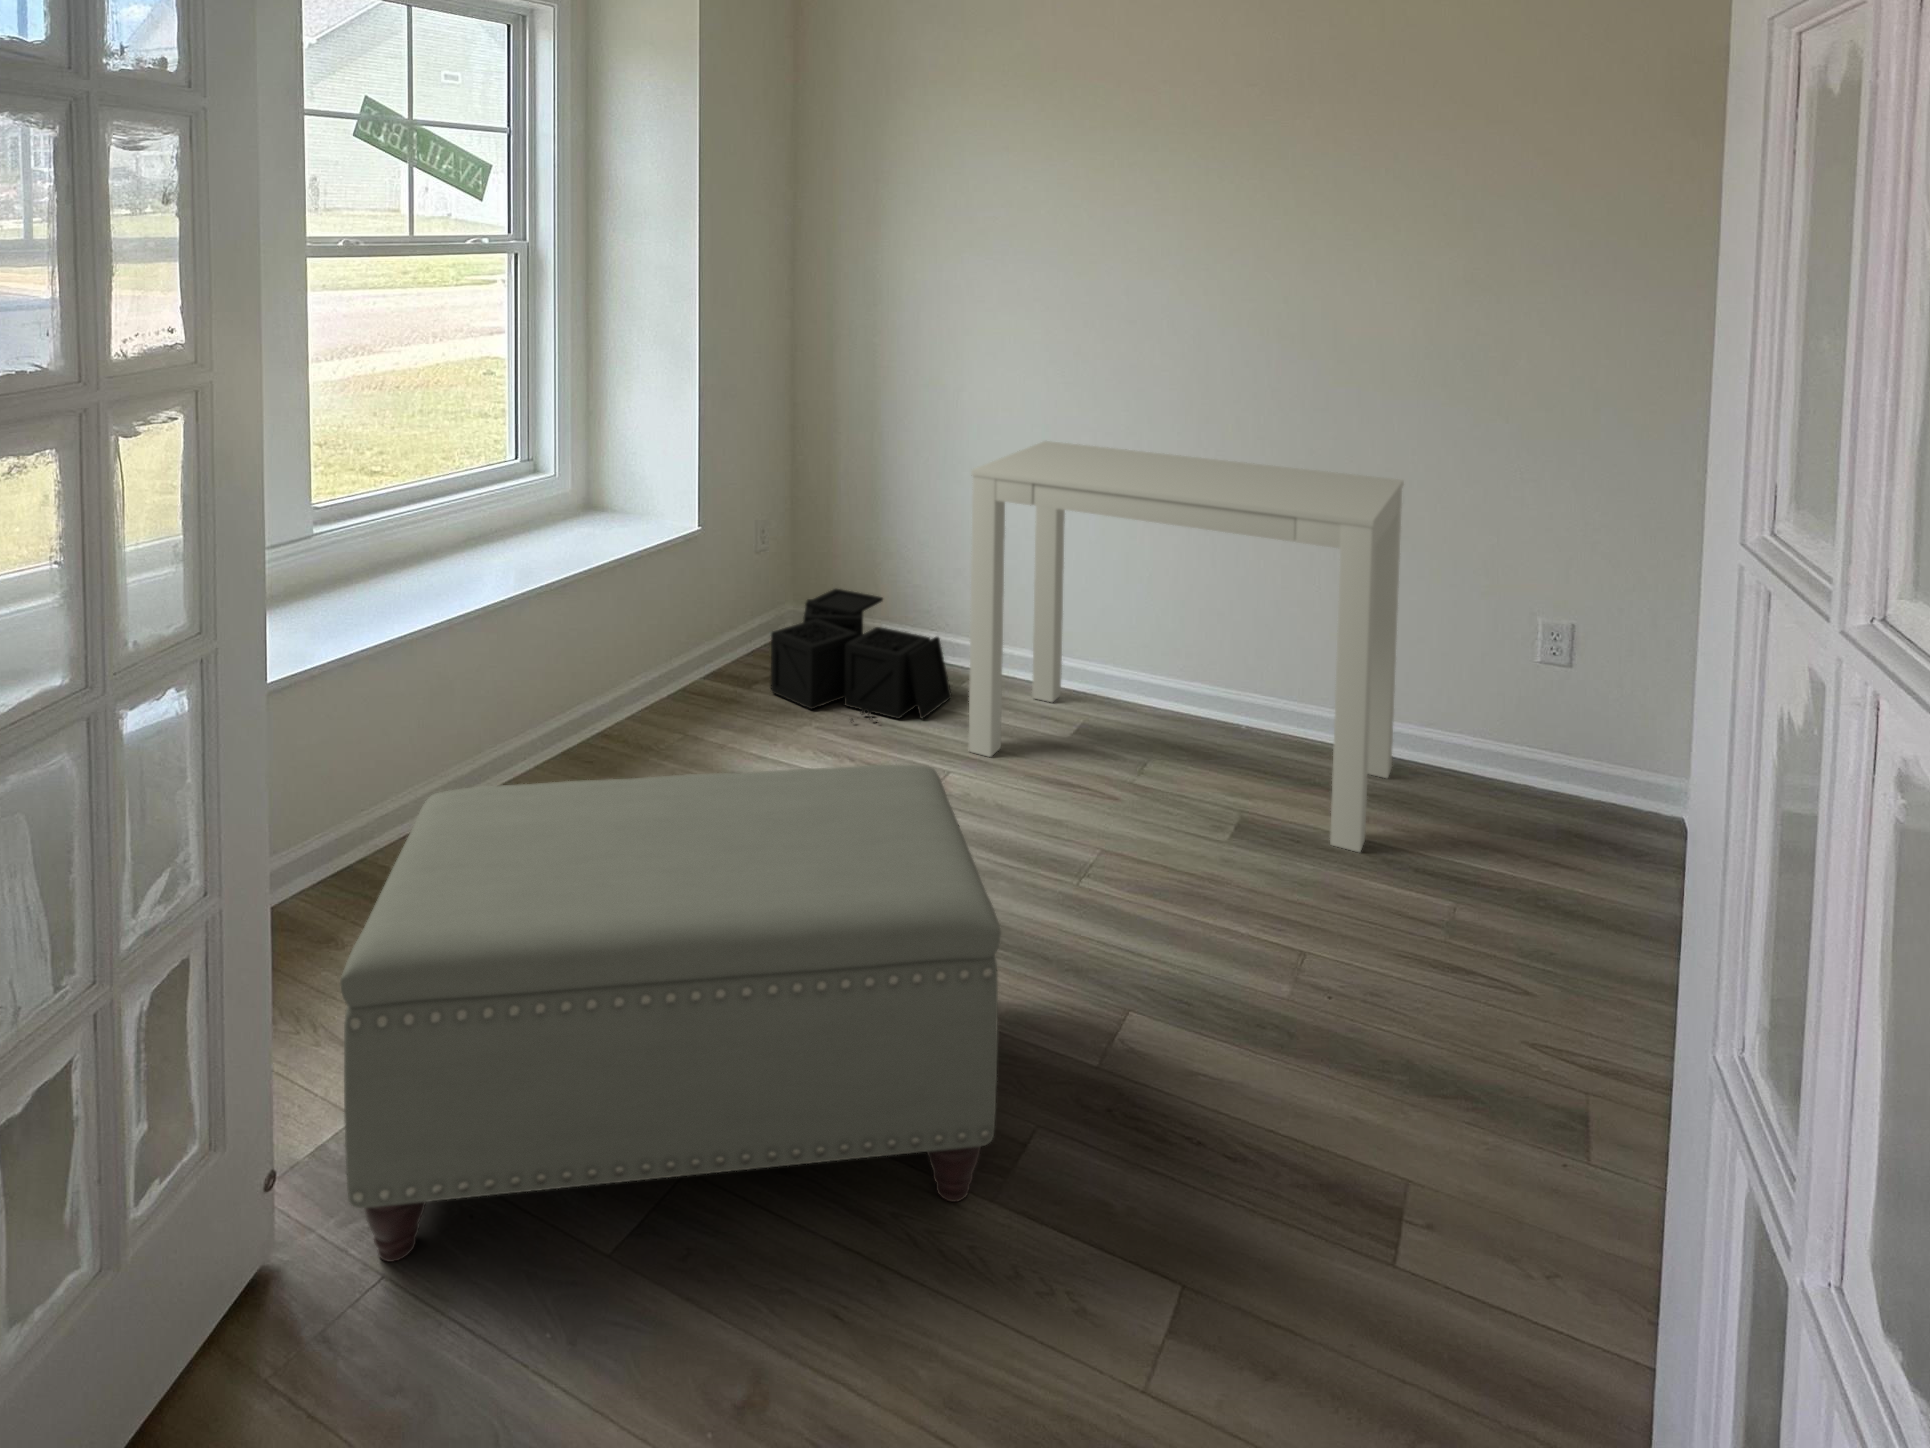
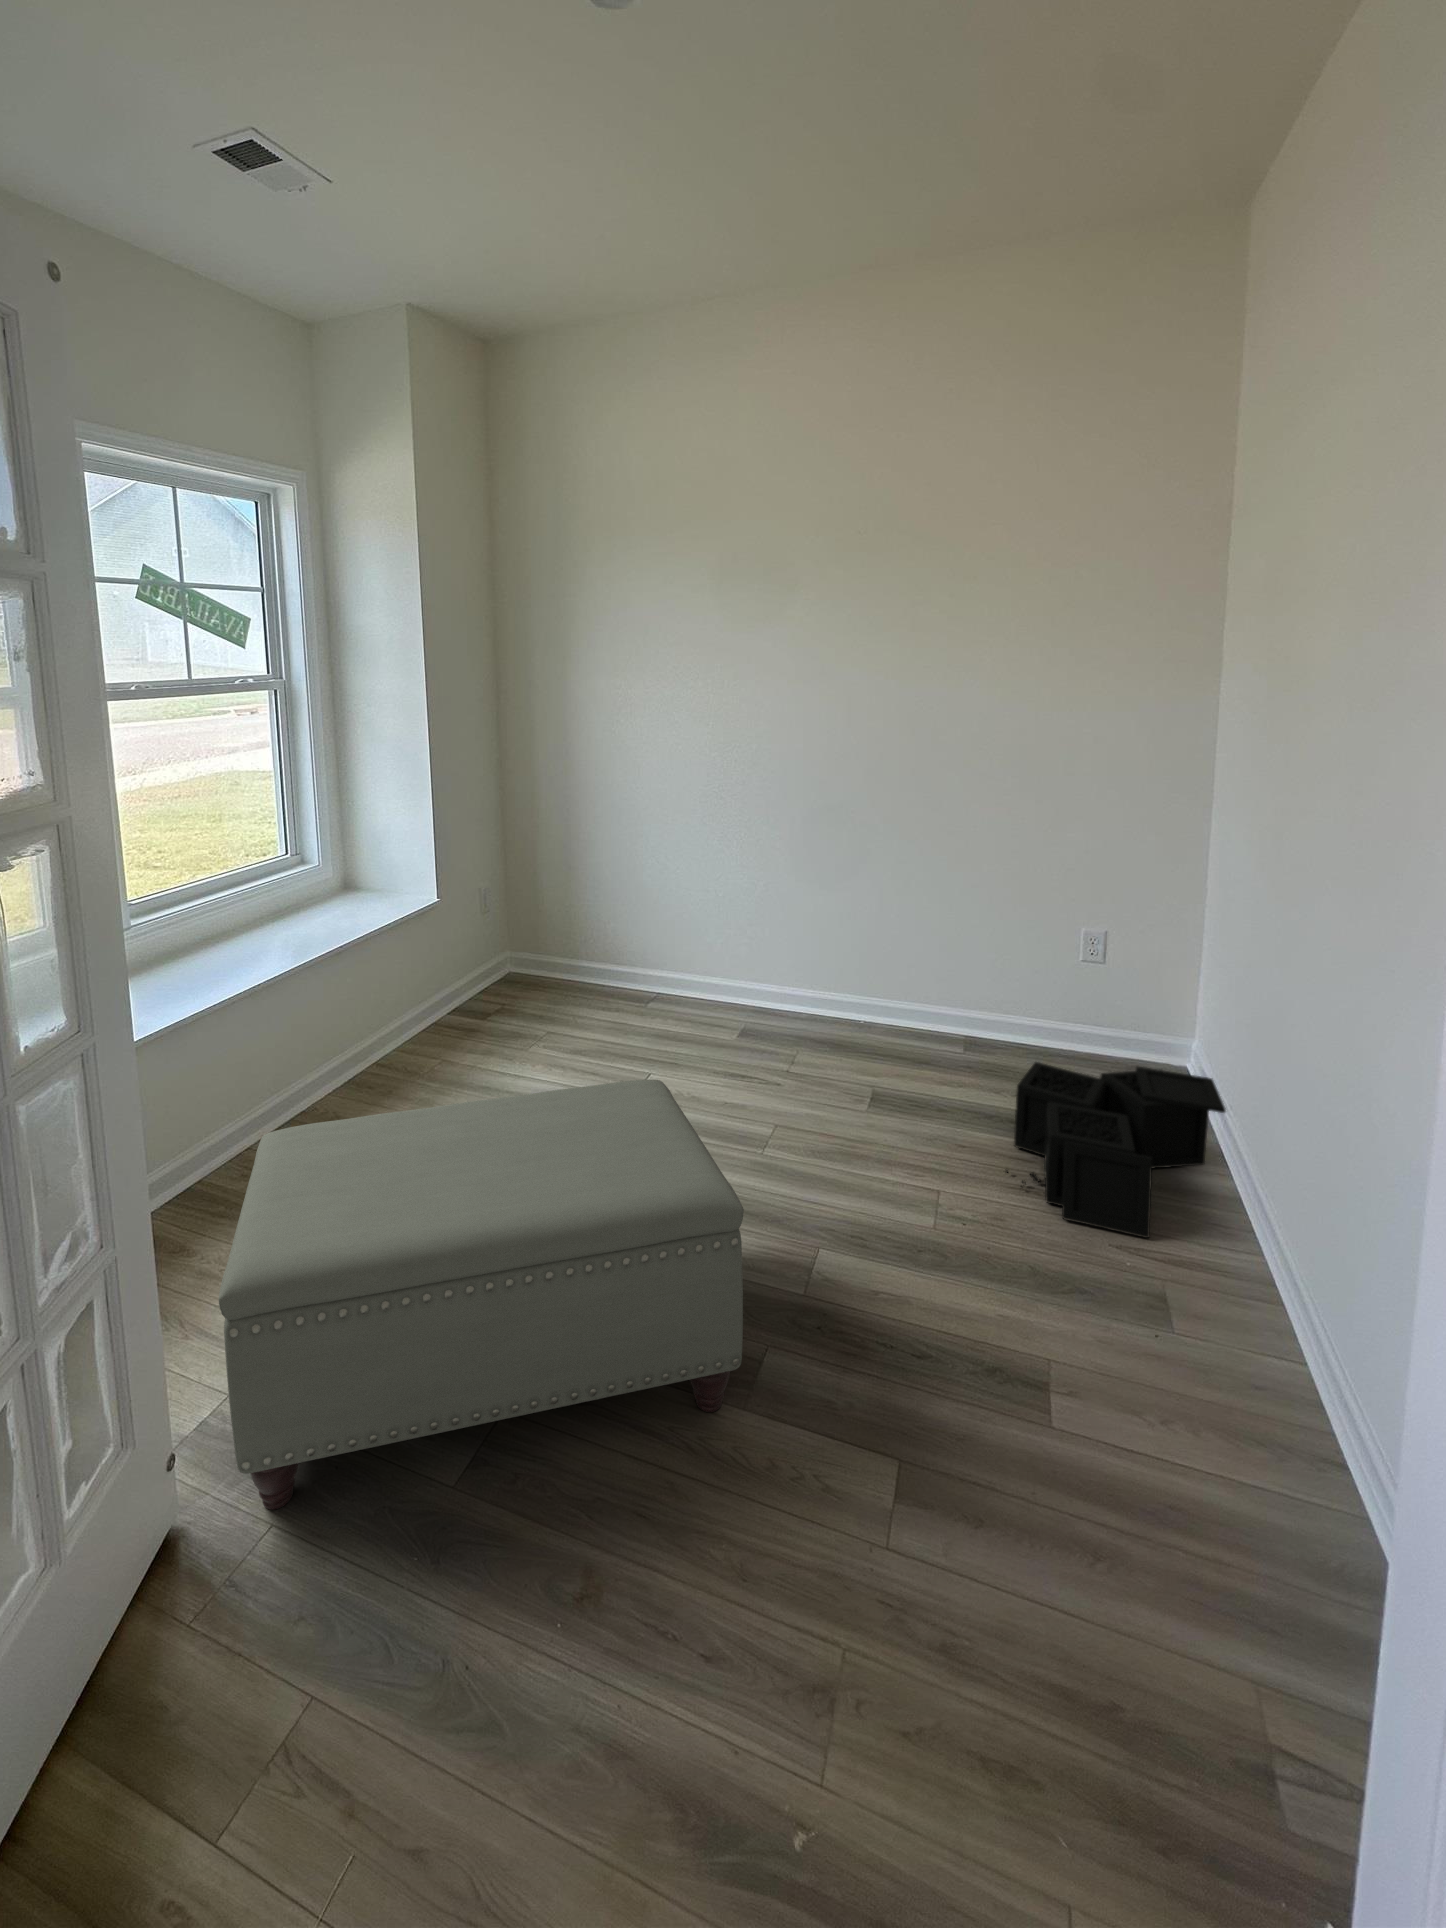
desk: present [969,441,1404,852] -> none [653,818,978,1112]
storage bin: present [771,589,952,722] -> present [1005,1062,1226,1238]

